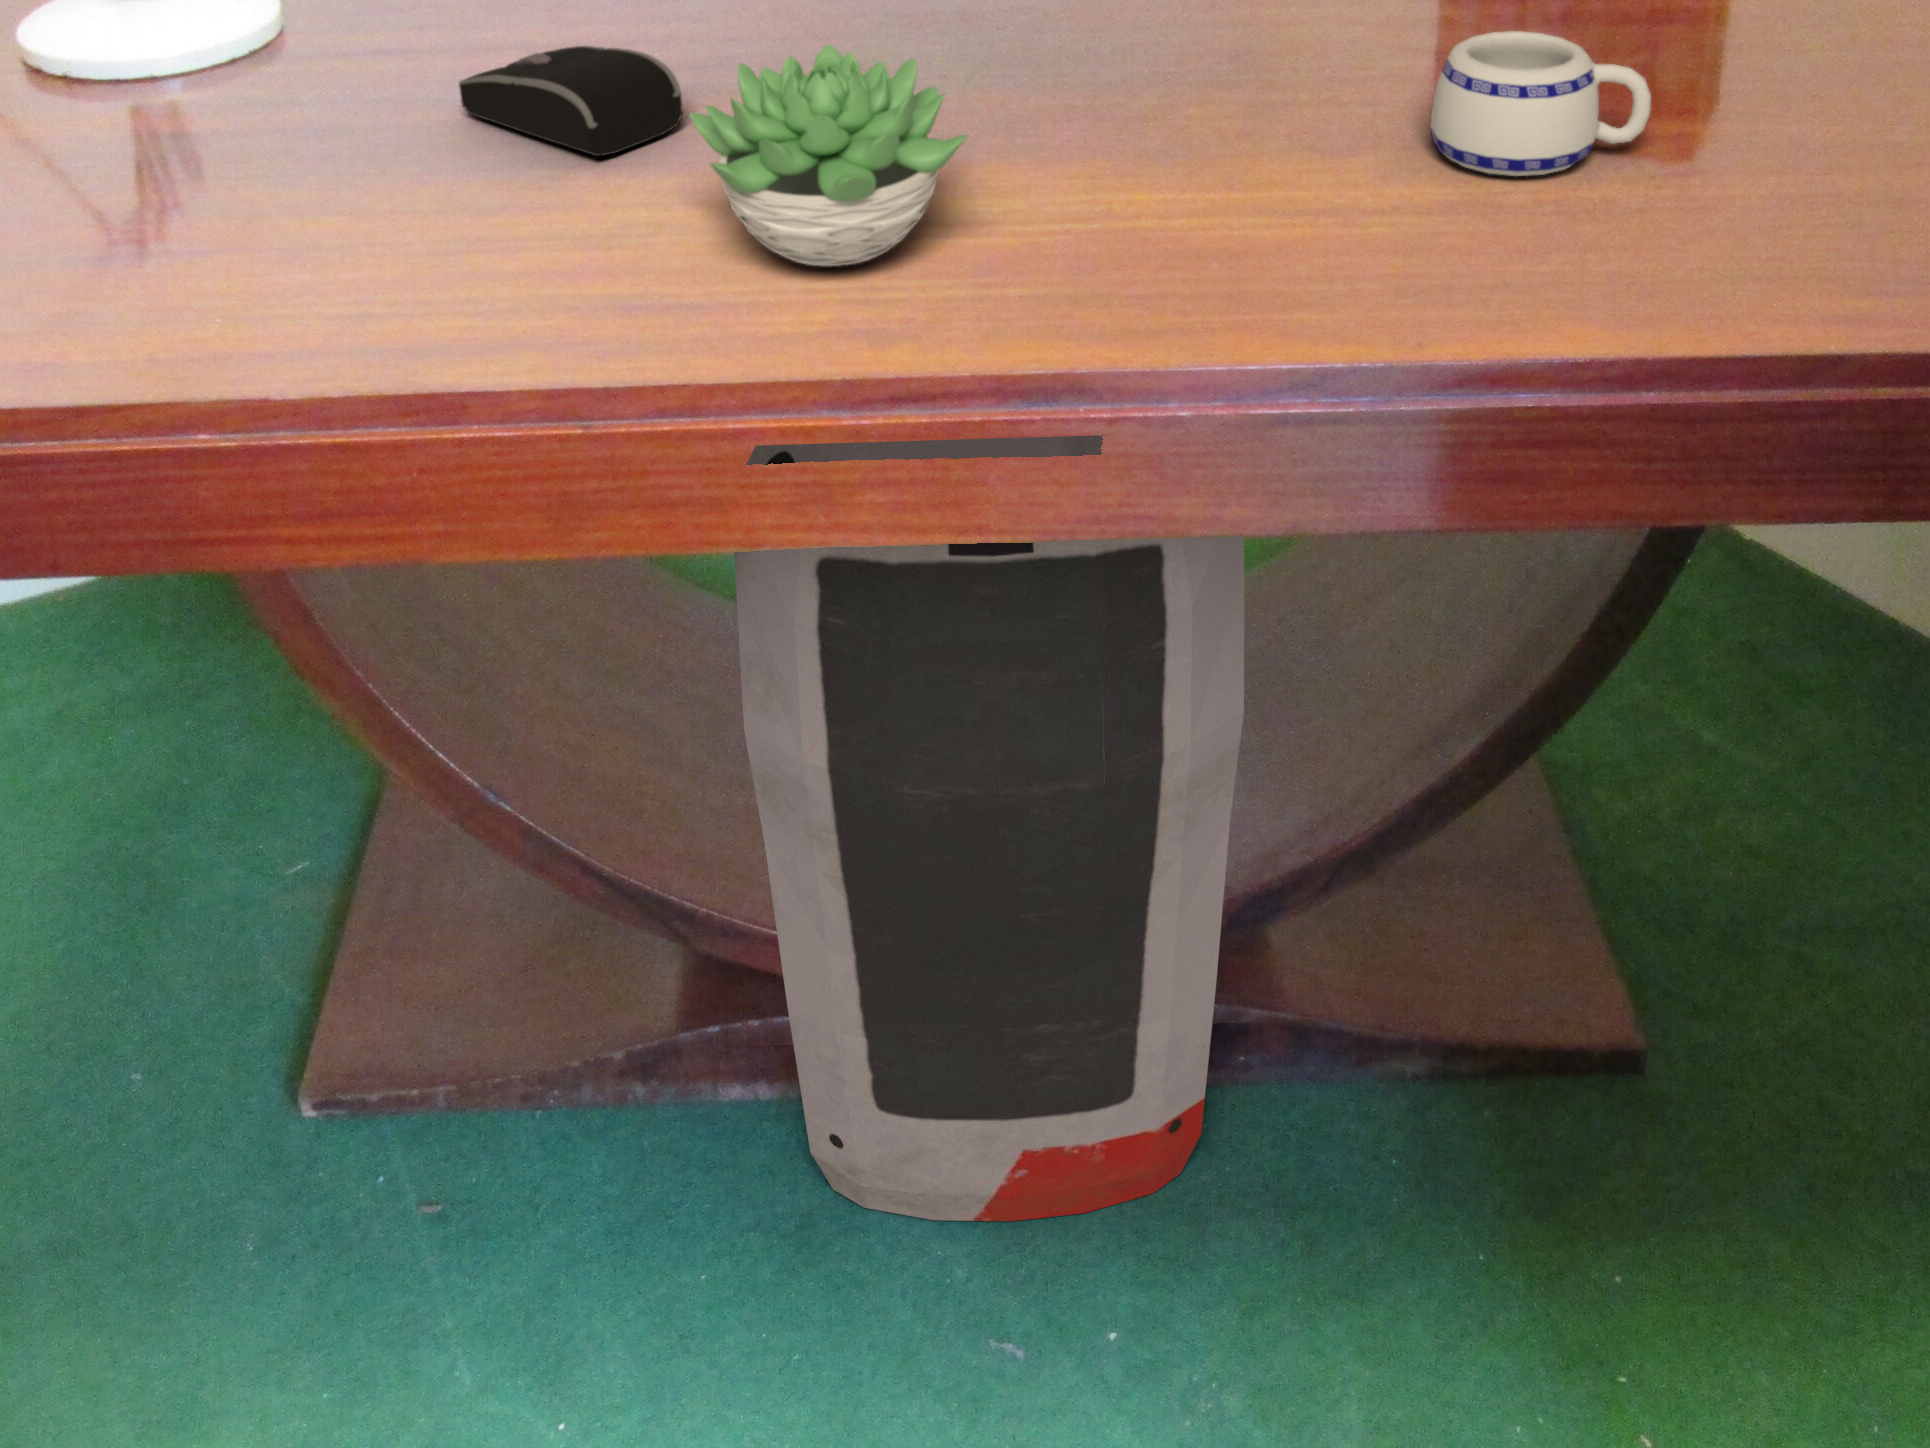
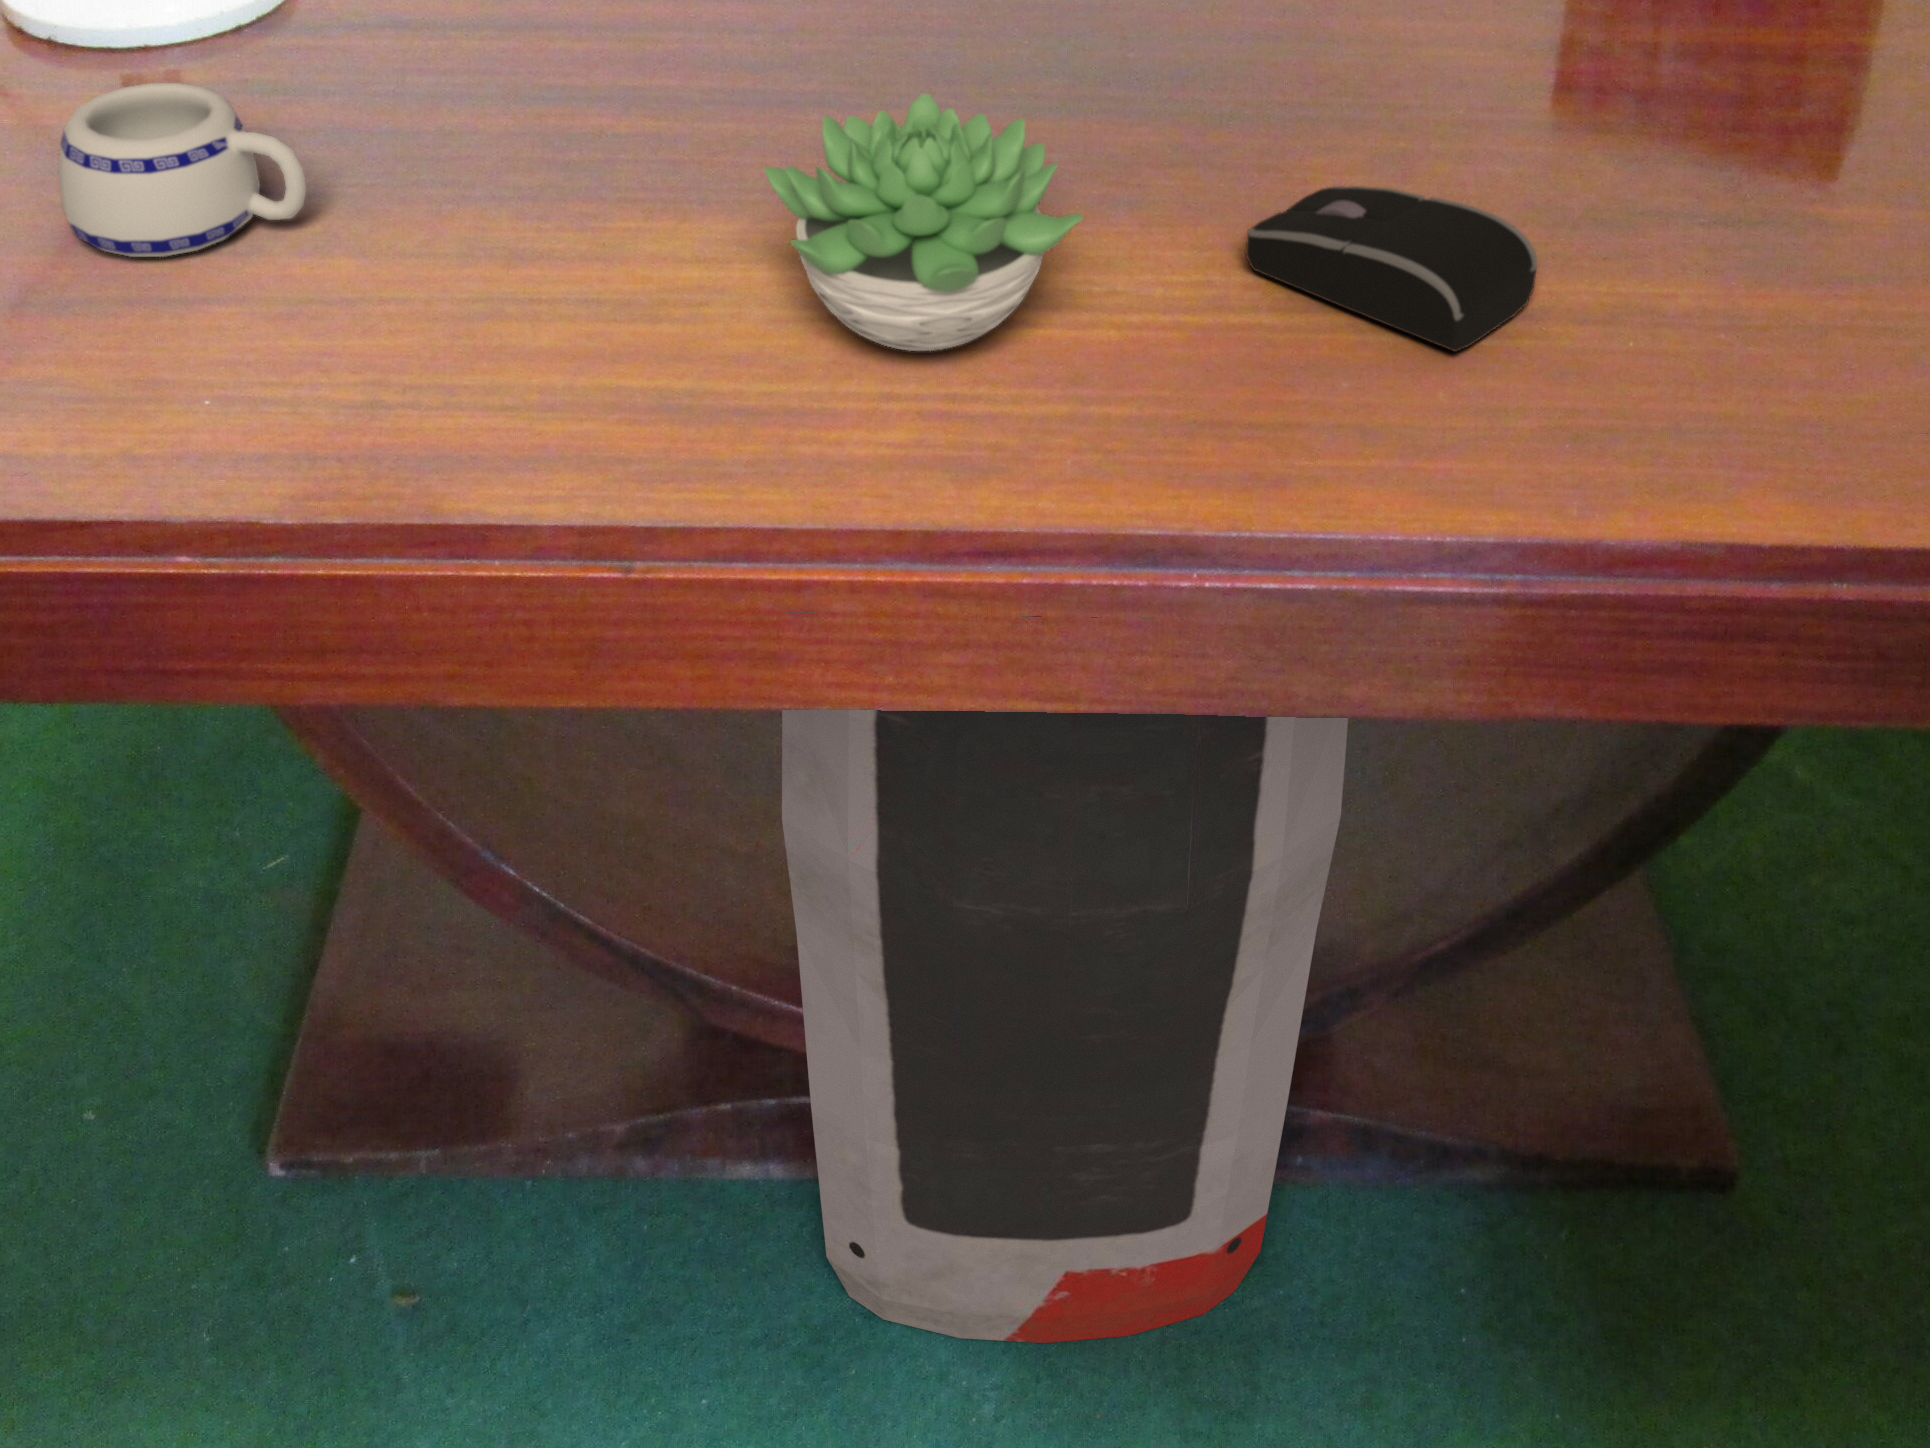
mug: present [1430,31,1651,176] -> present [59,83,306,257]
computer mouse: present [459,46,683,156] -> present [1246,186,1538,352]

